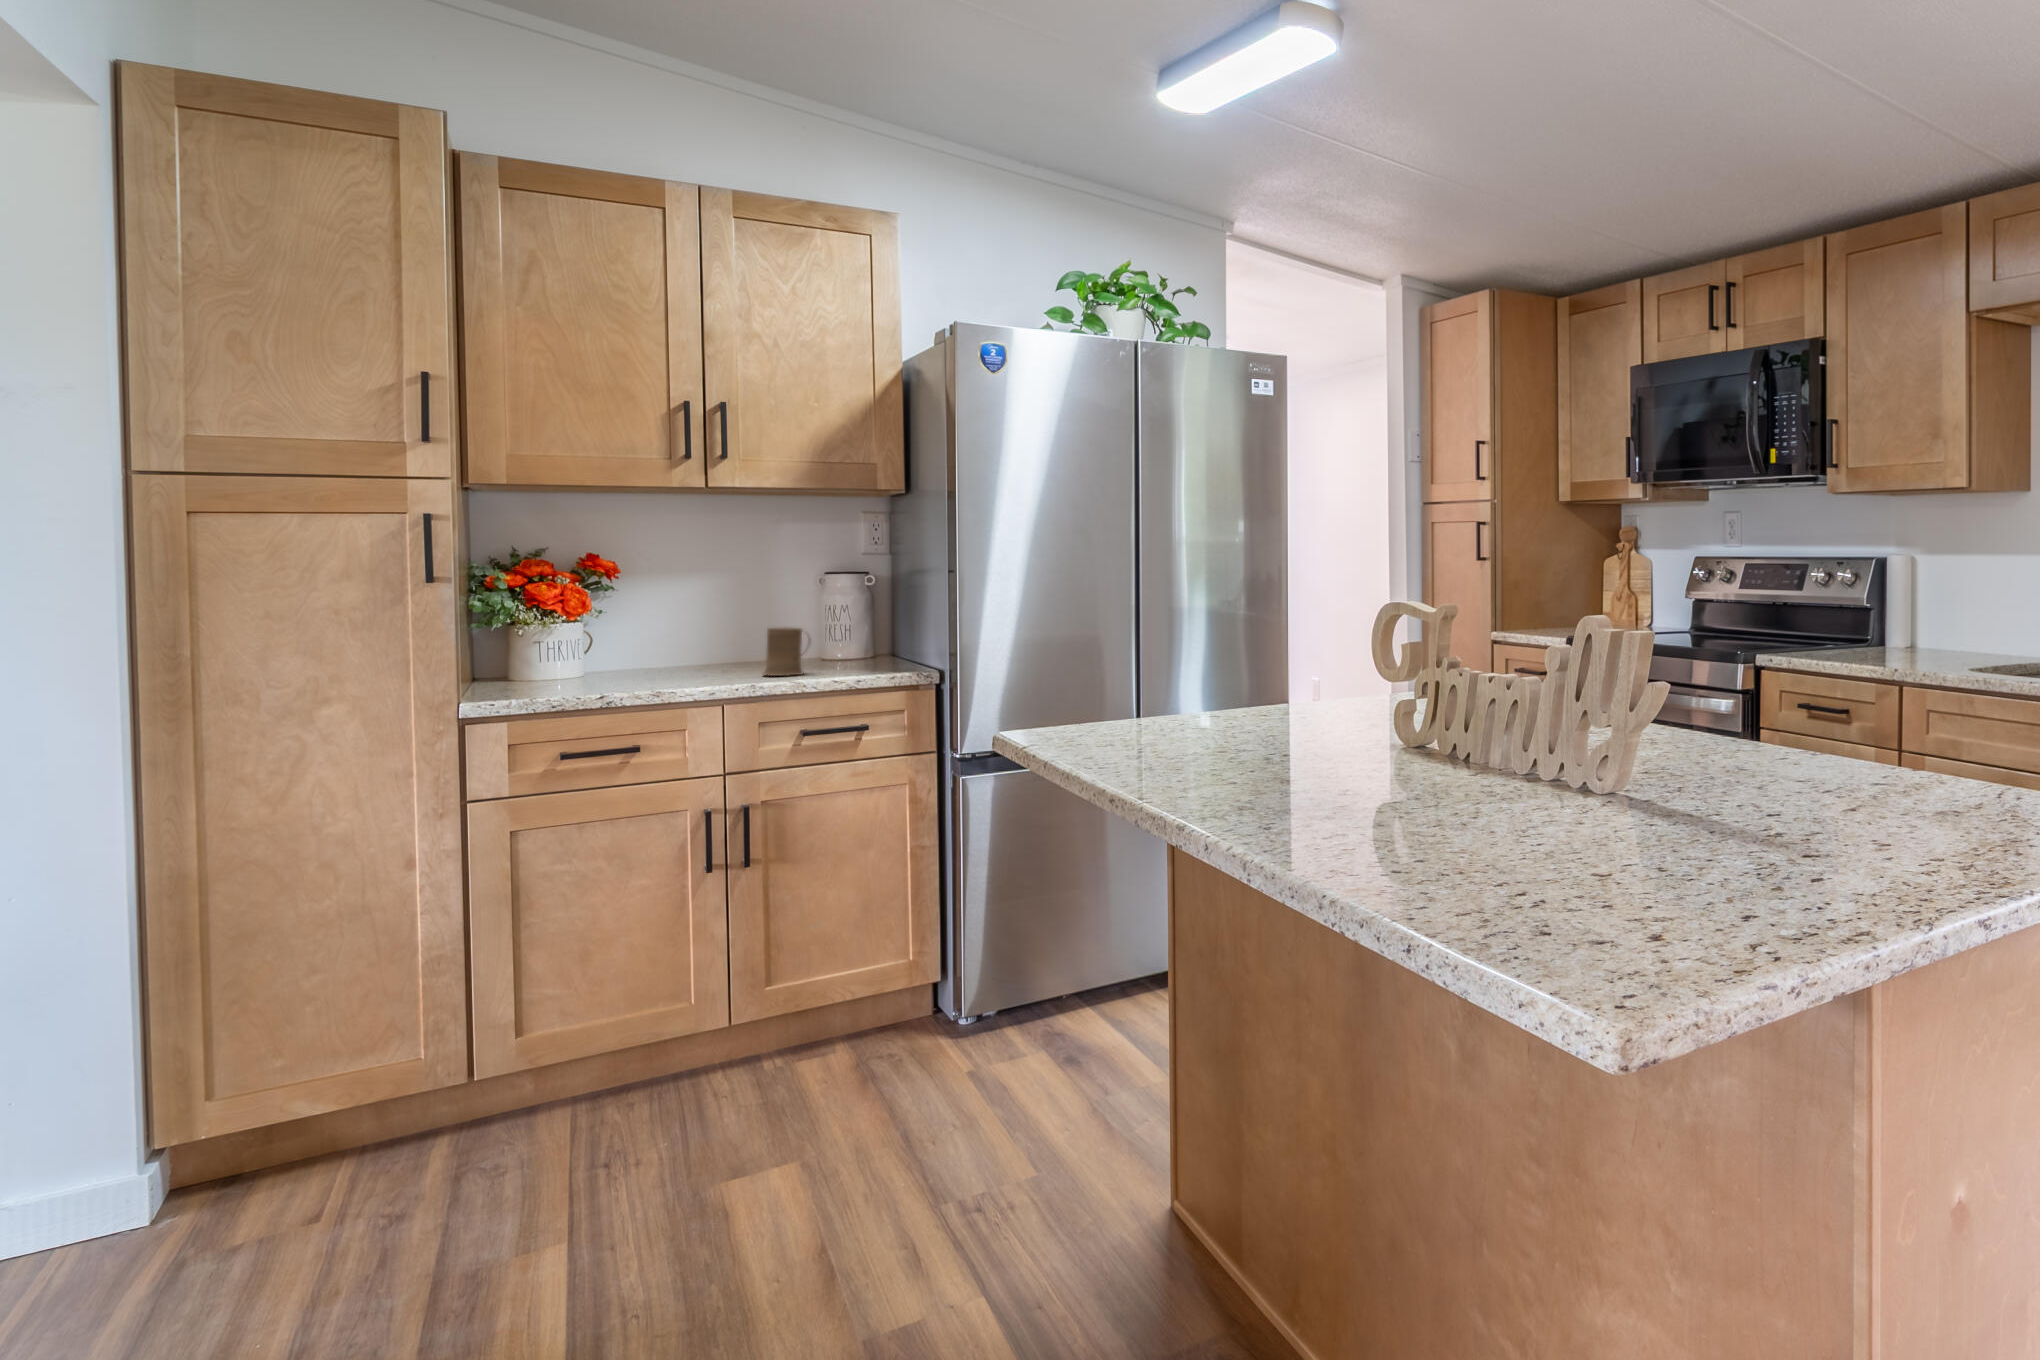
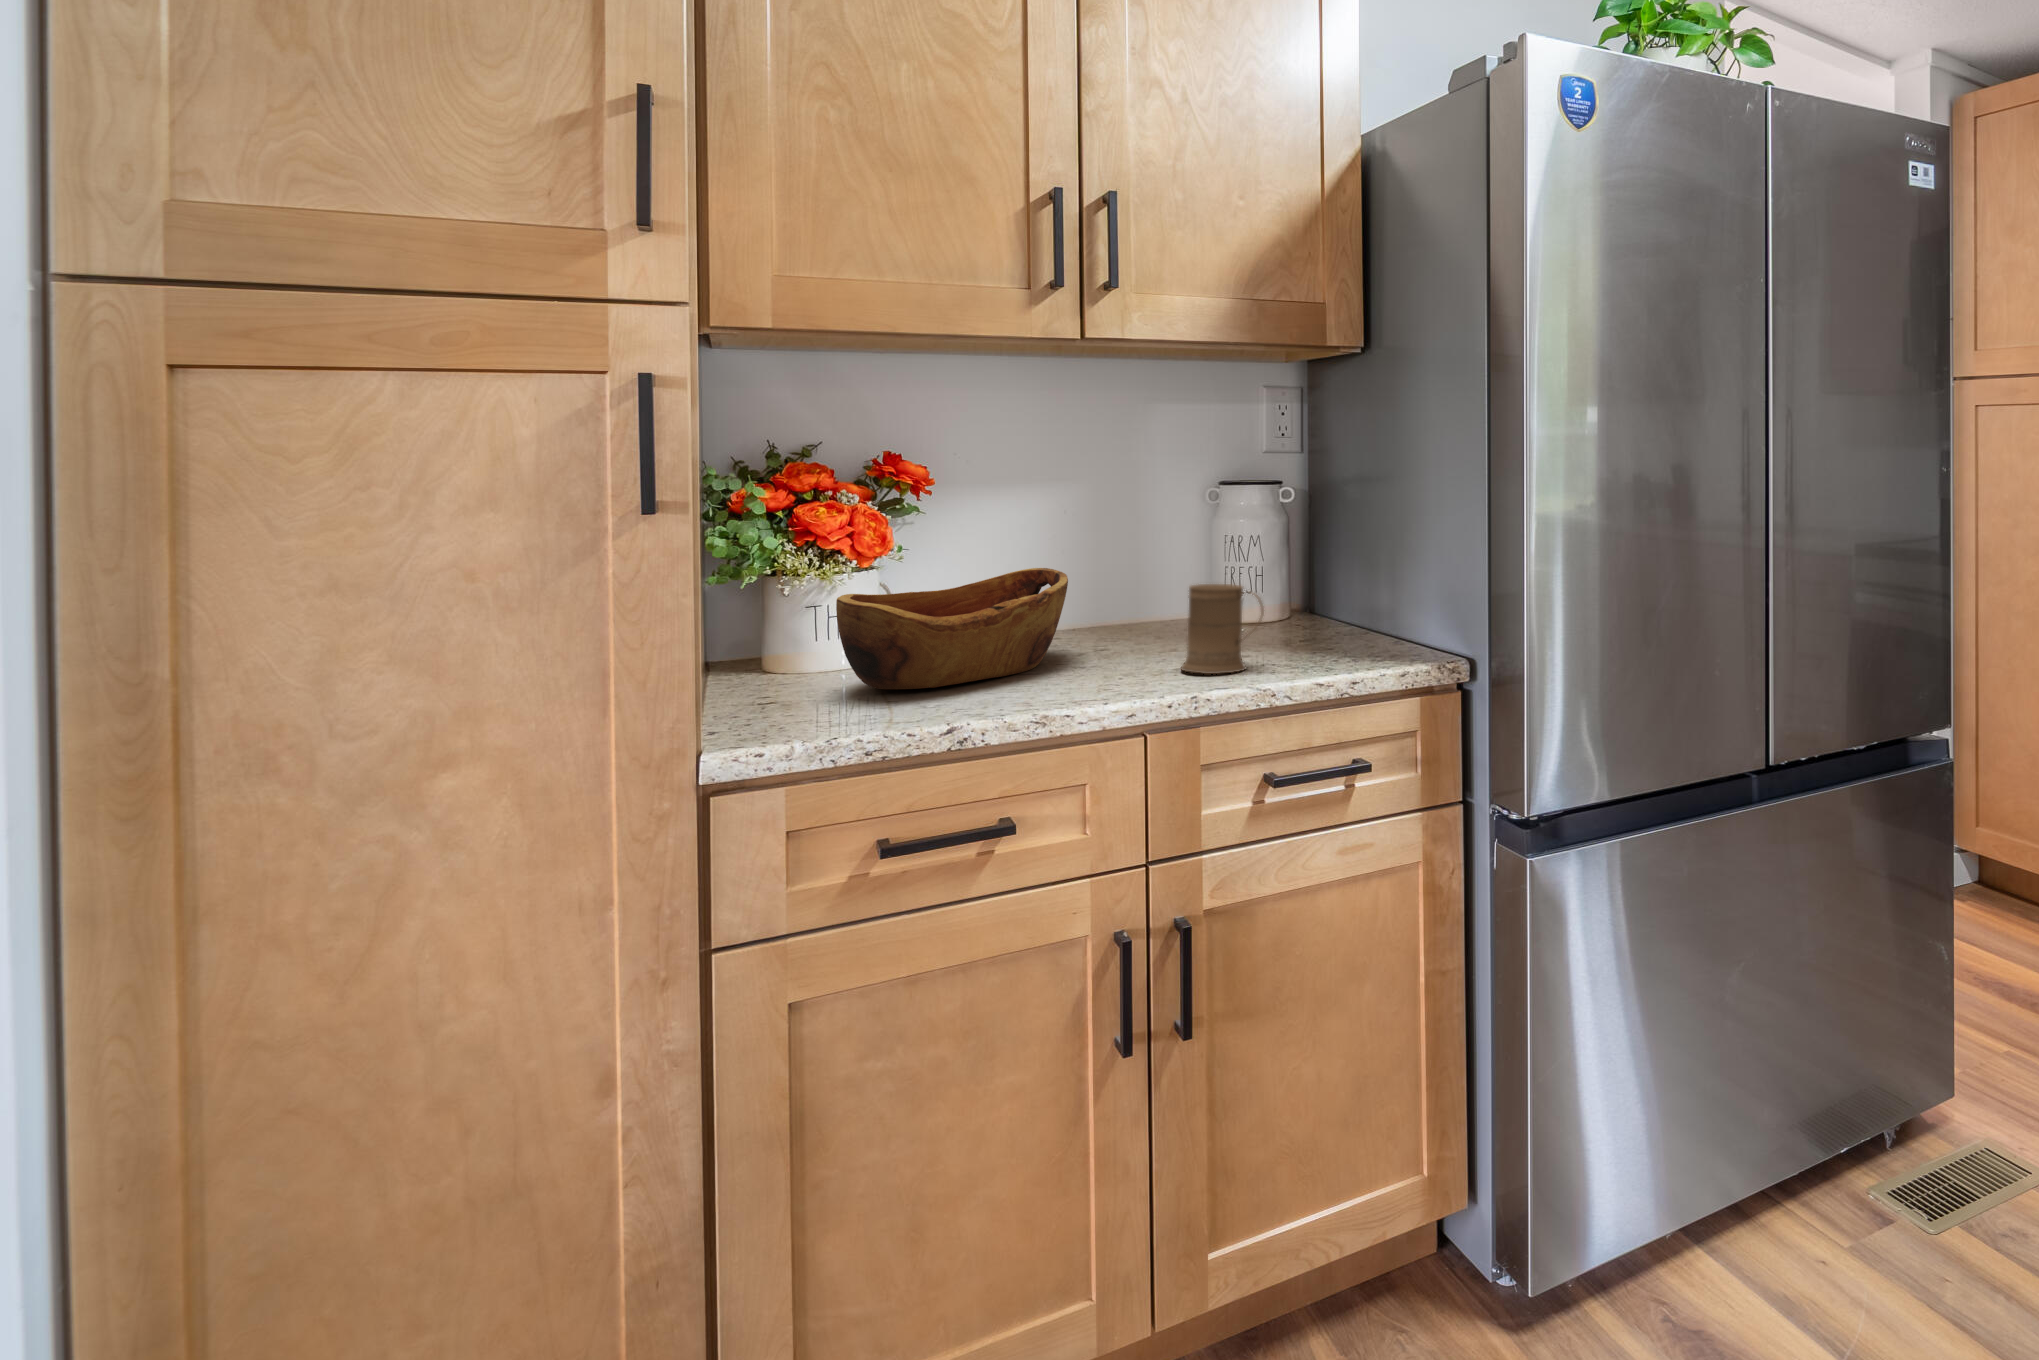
wooden bowl: none [547,621,703,683] -> present [836,568,1068,689]

